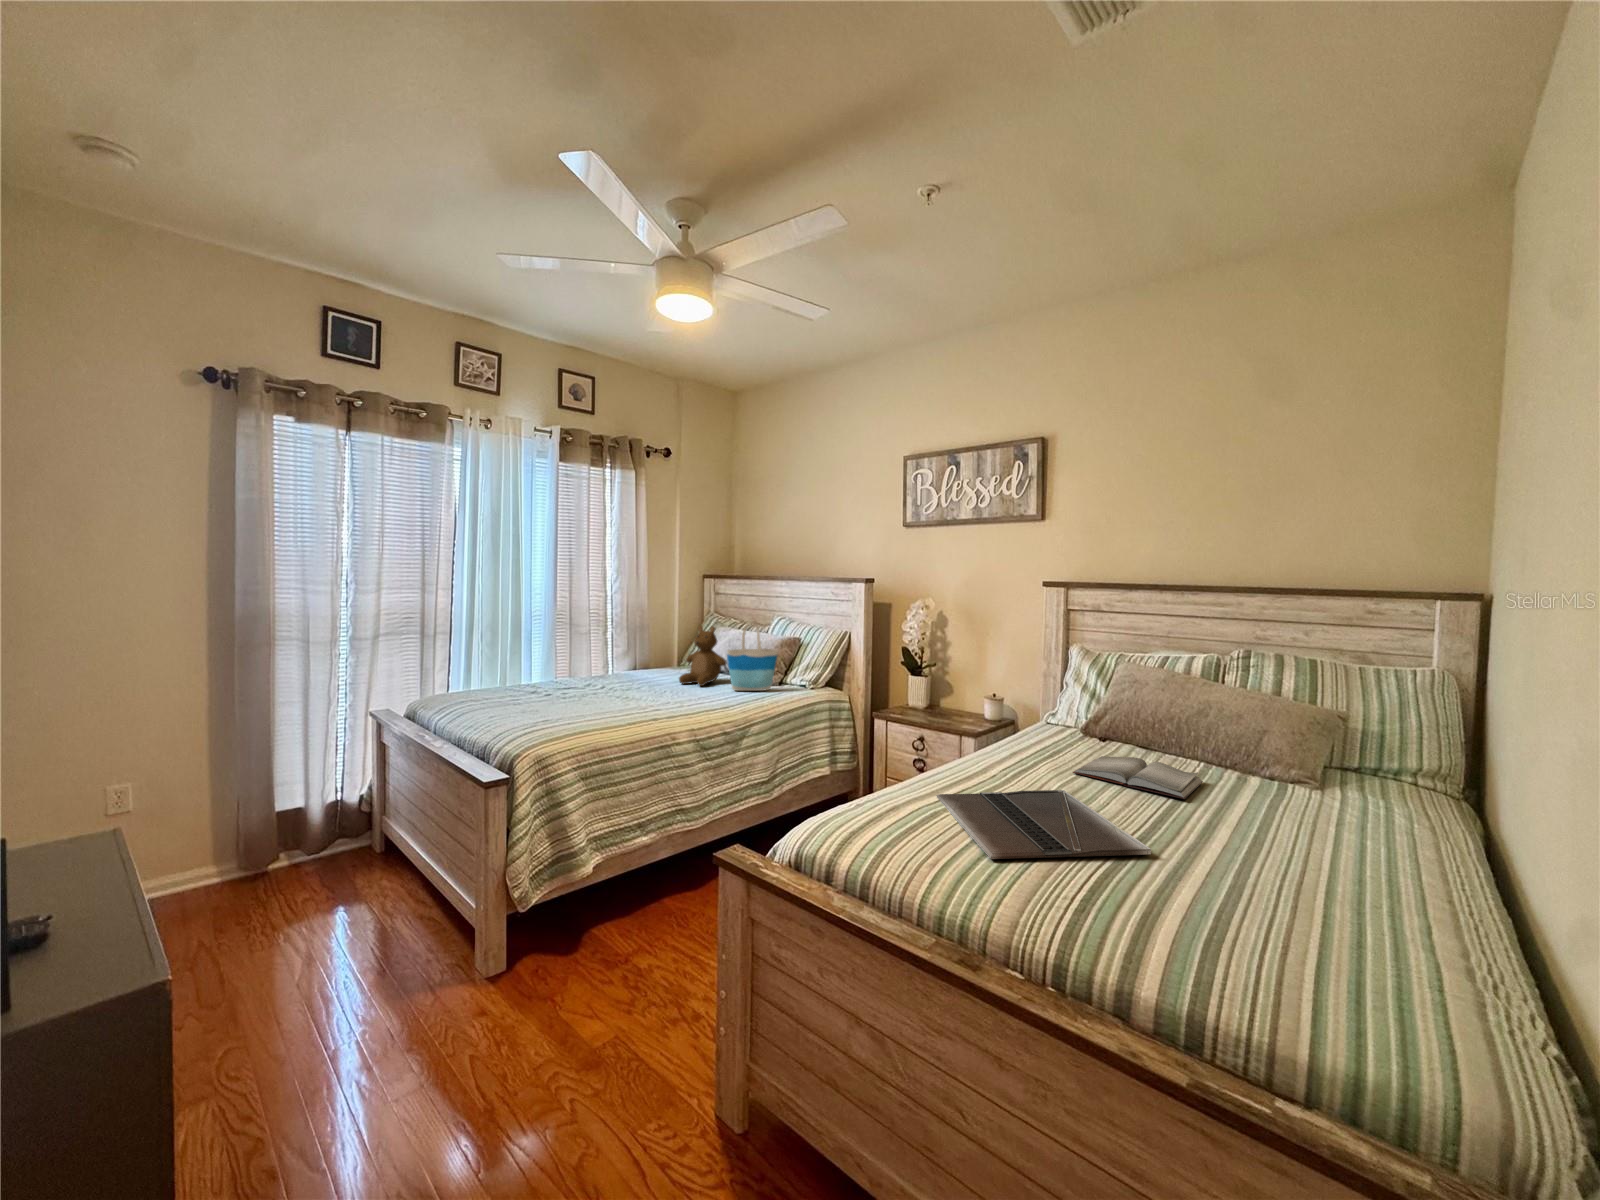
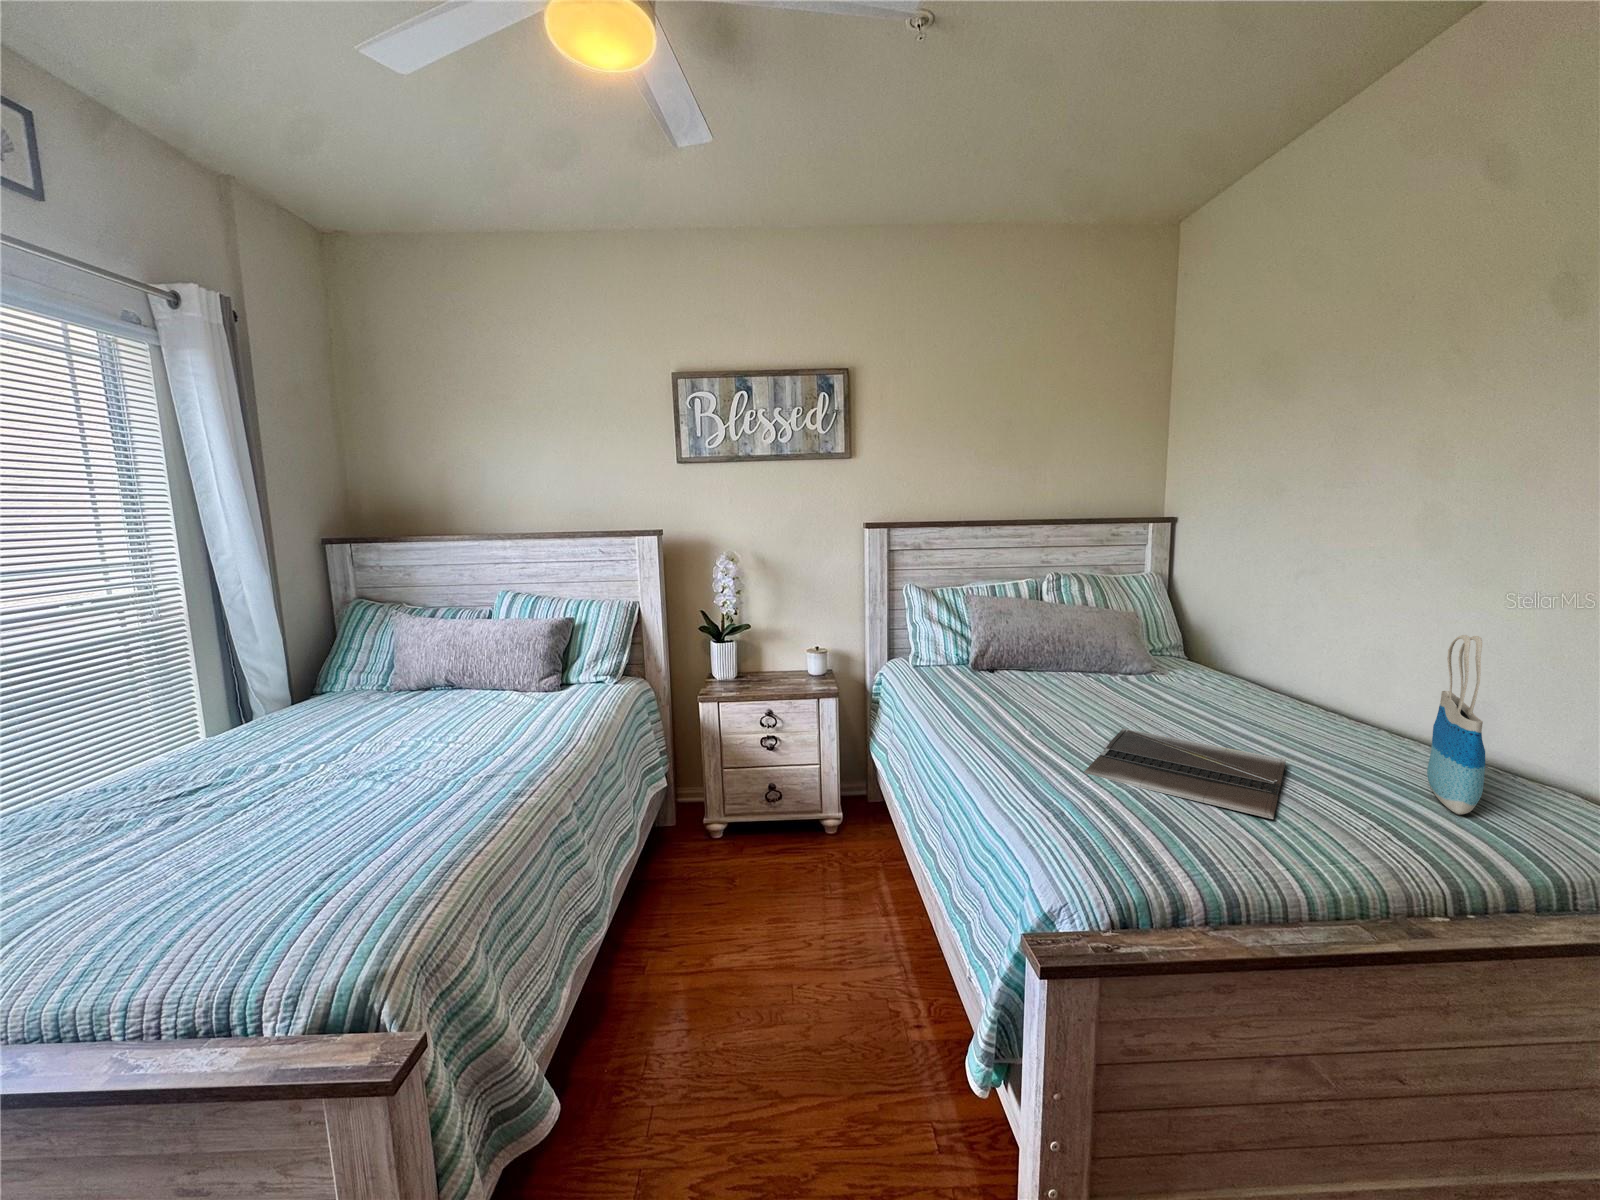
tote bag: present [727,621,778,691] -> present [1427,635,1485,814]
teddy bear: present [679,625,726,686] -> none [396,620,481,723]
hardback book: present [1073,756,1203,799] -> none [1054,682,1175,710]

